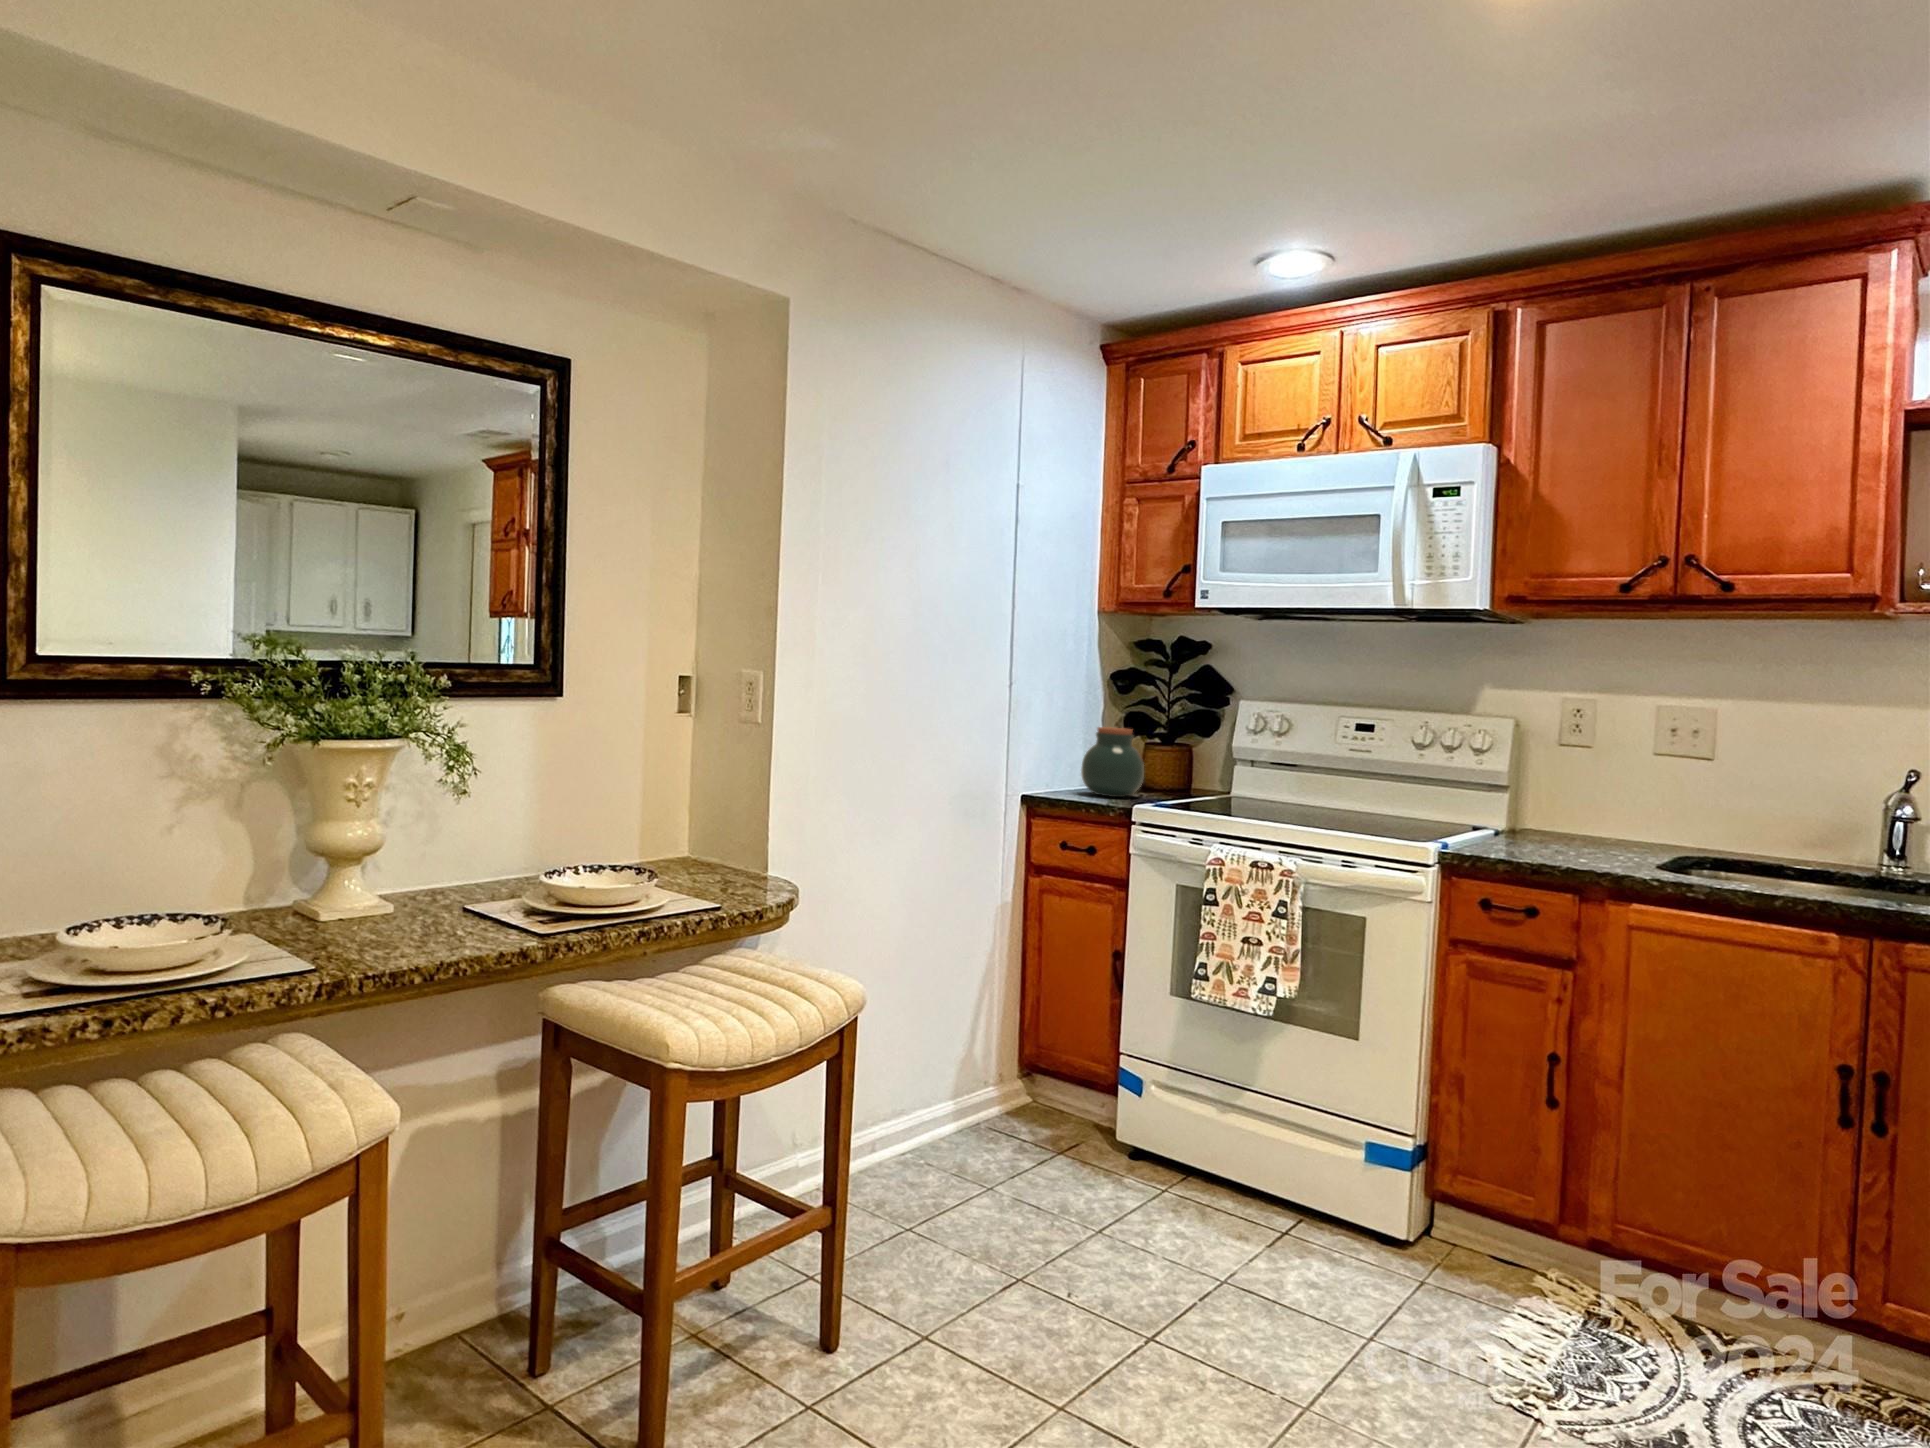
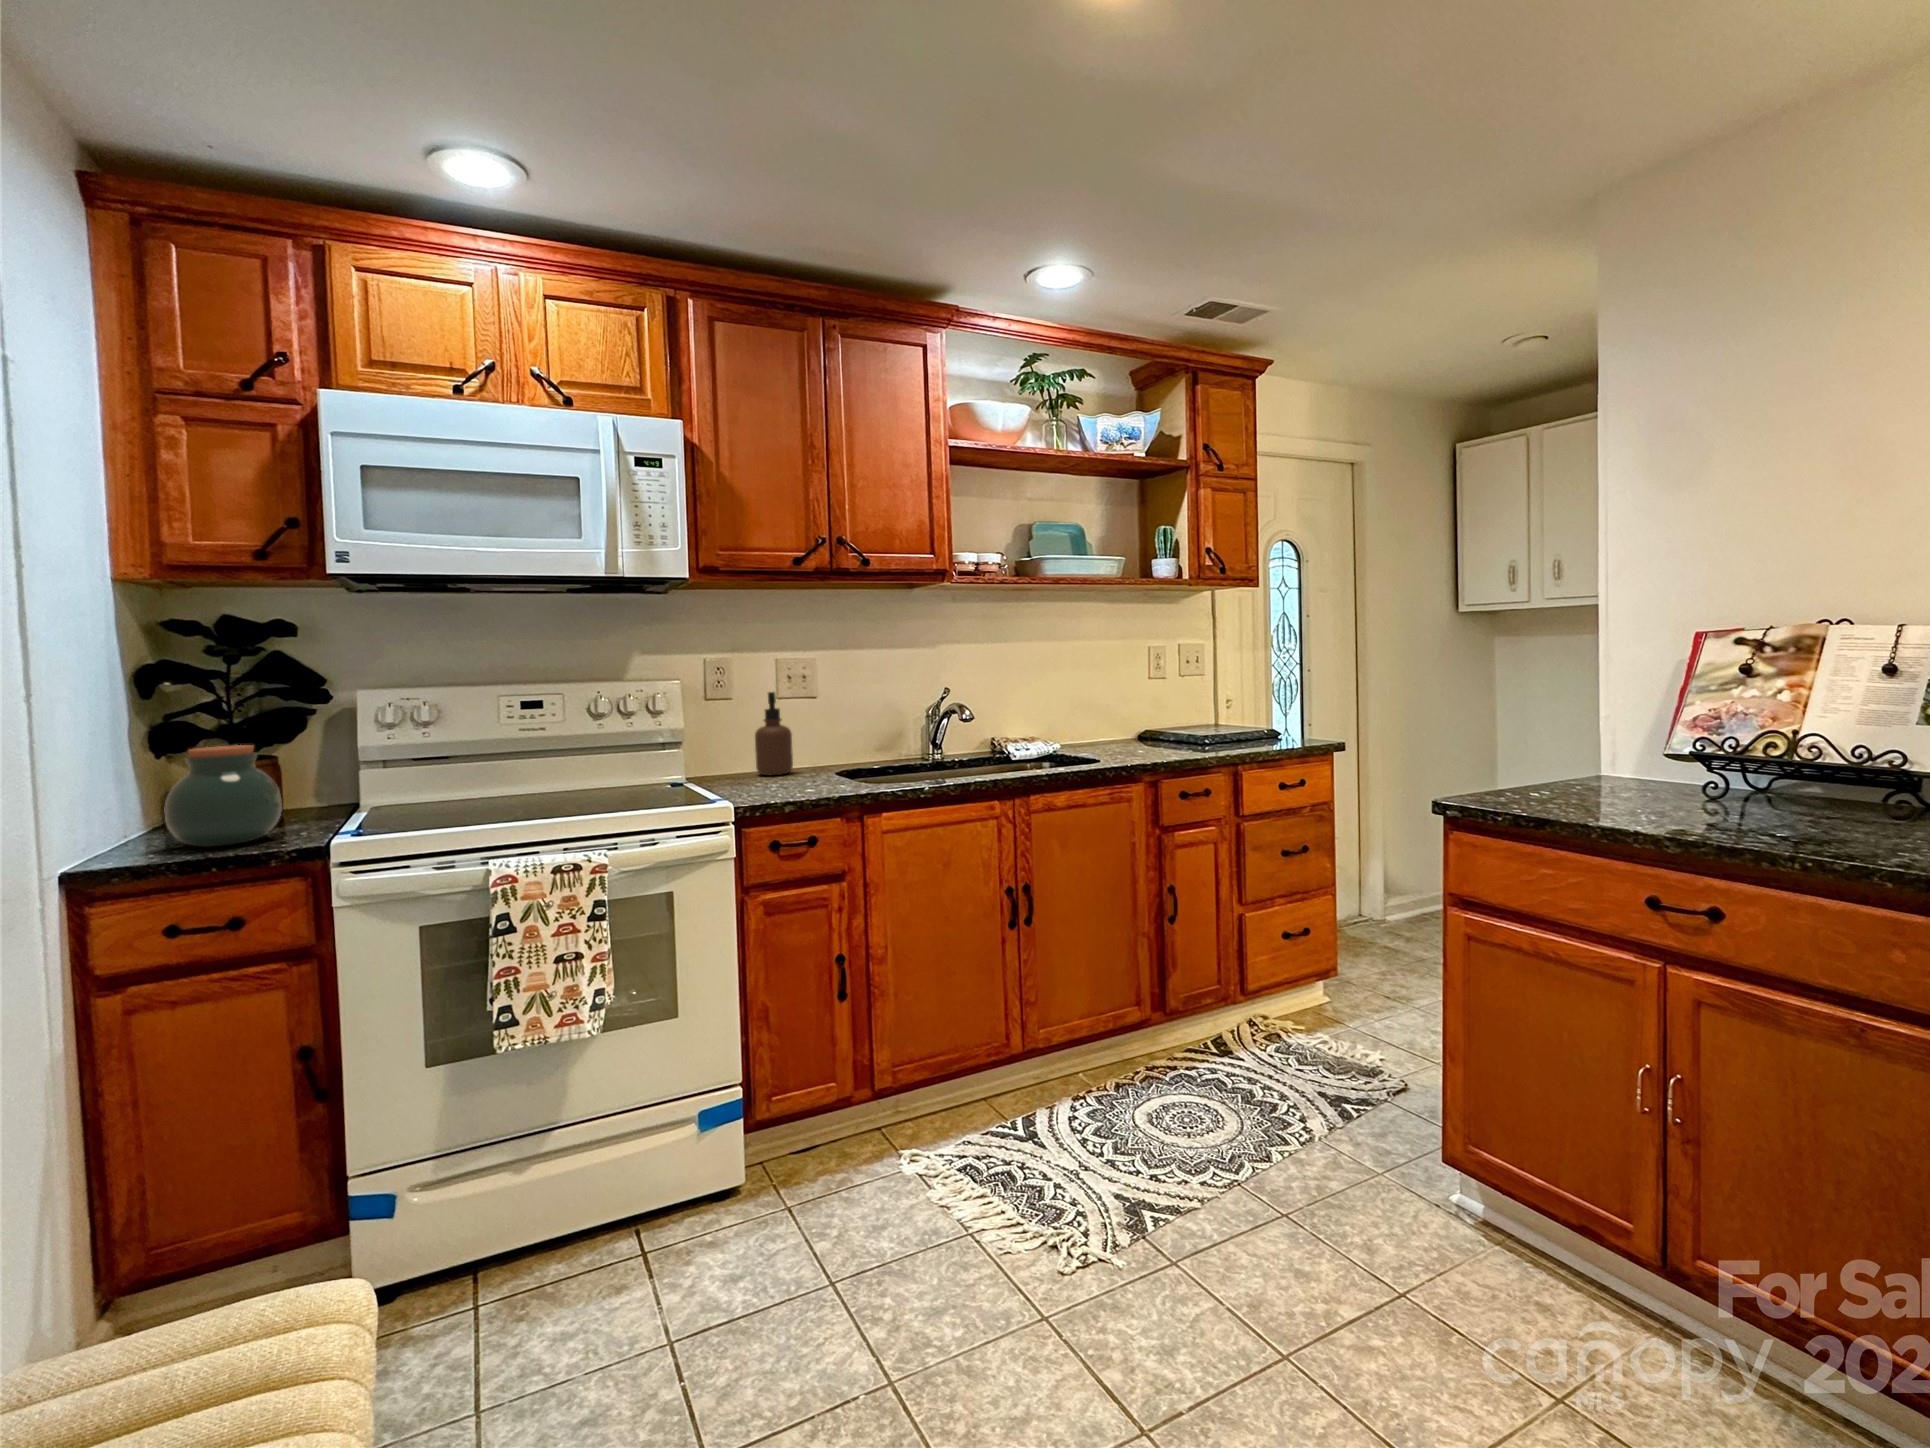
soap dispenser: none [1578,746,1630,848] -> present [755,692,793,775]

